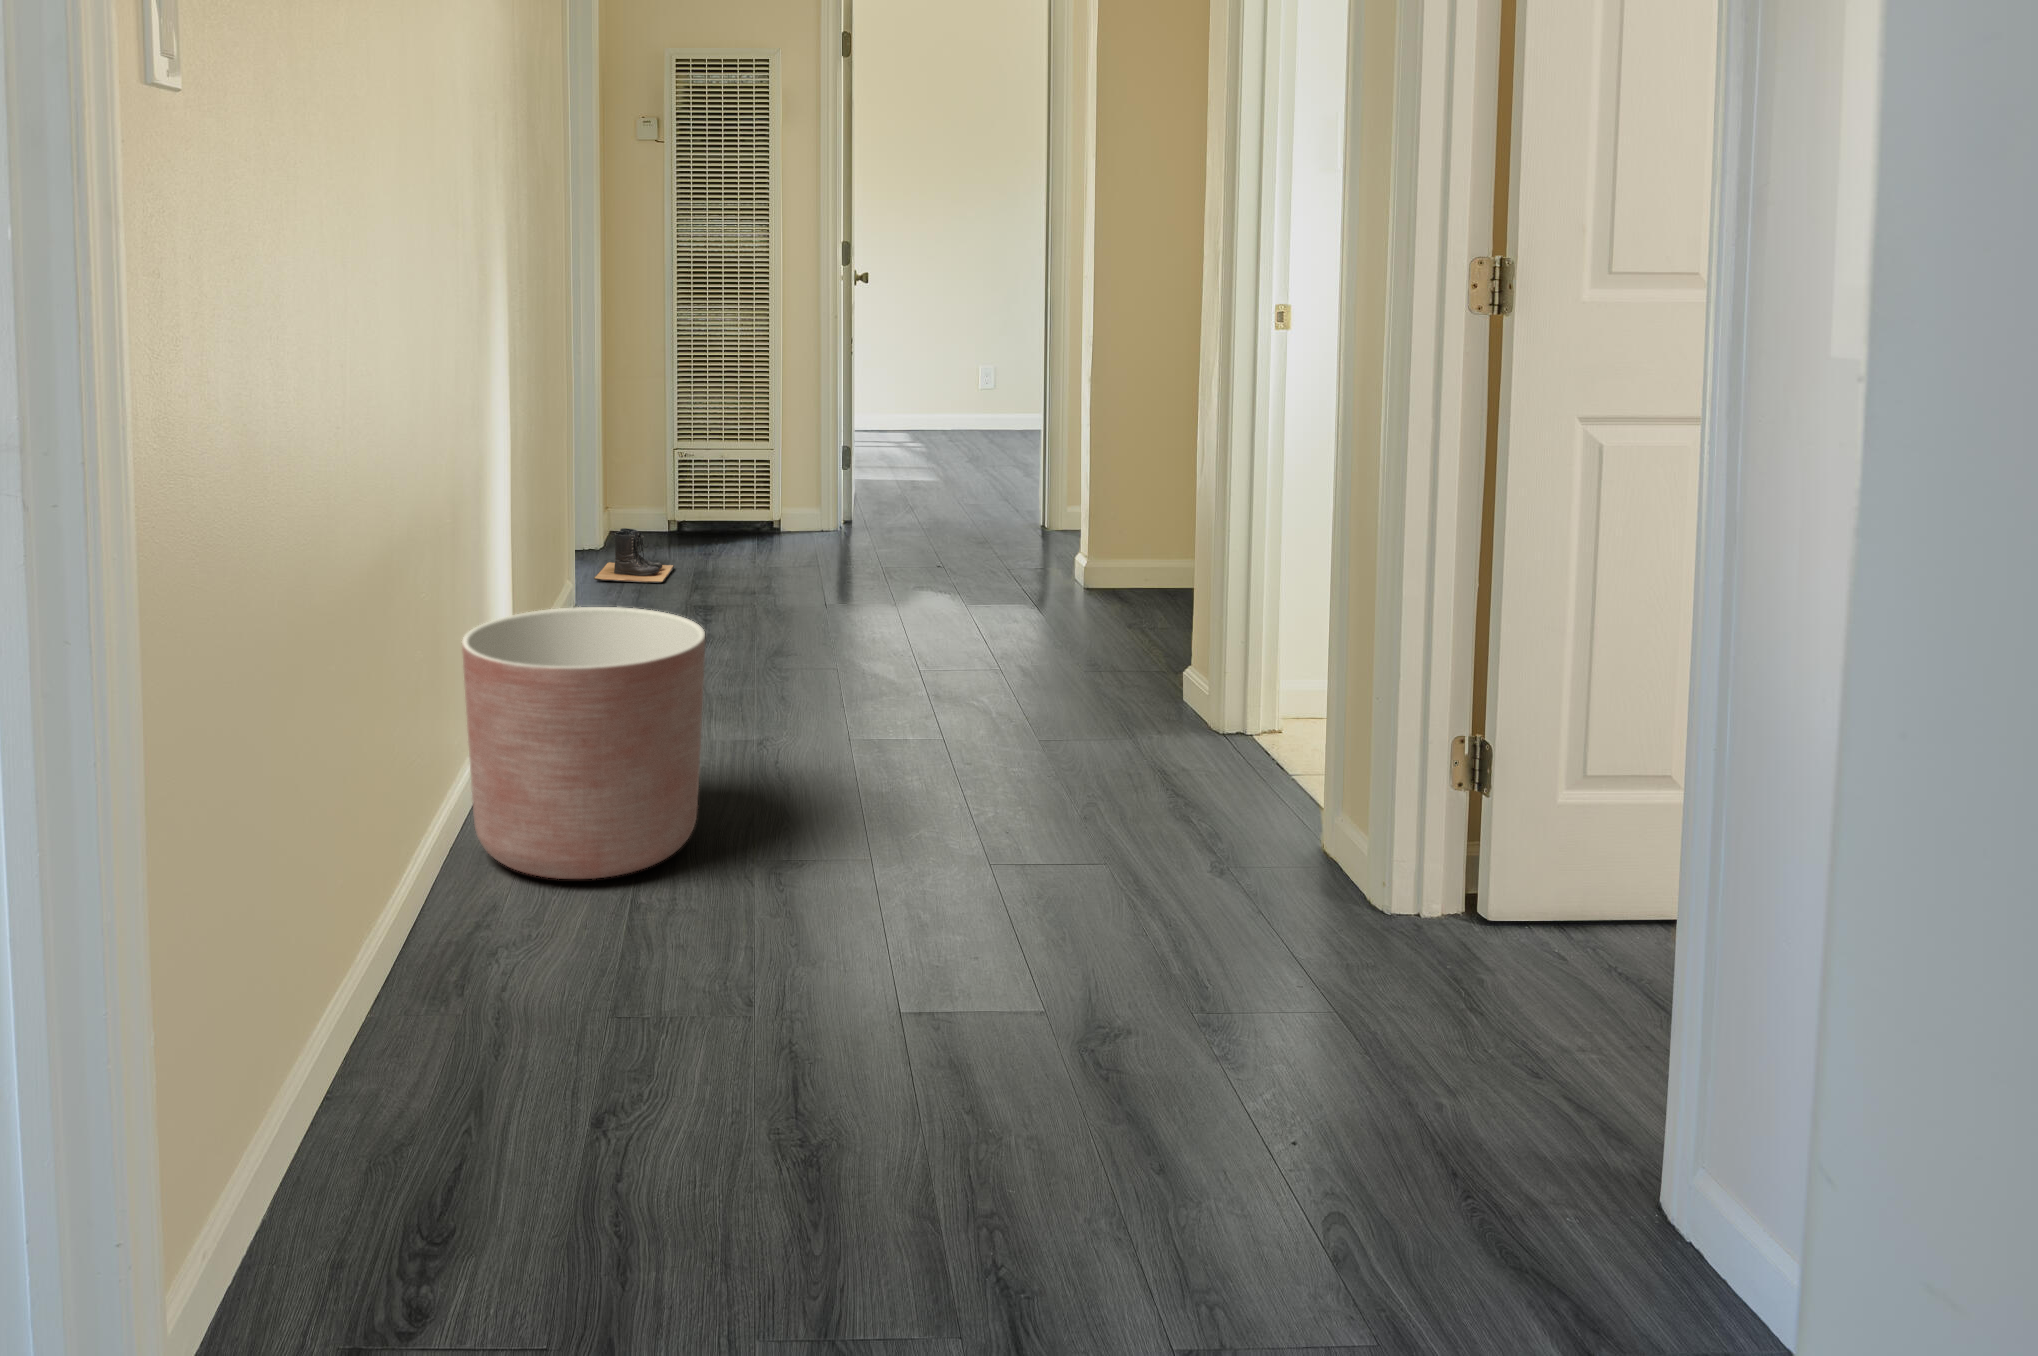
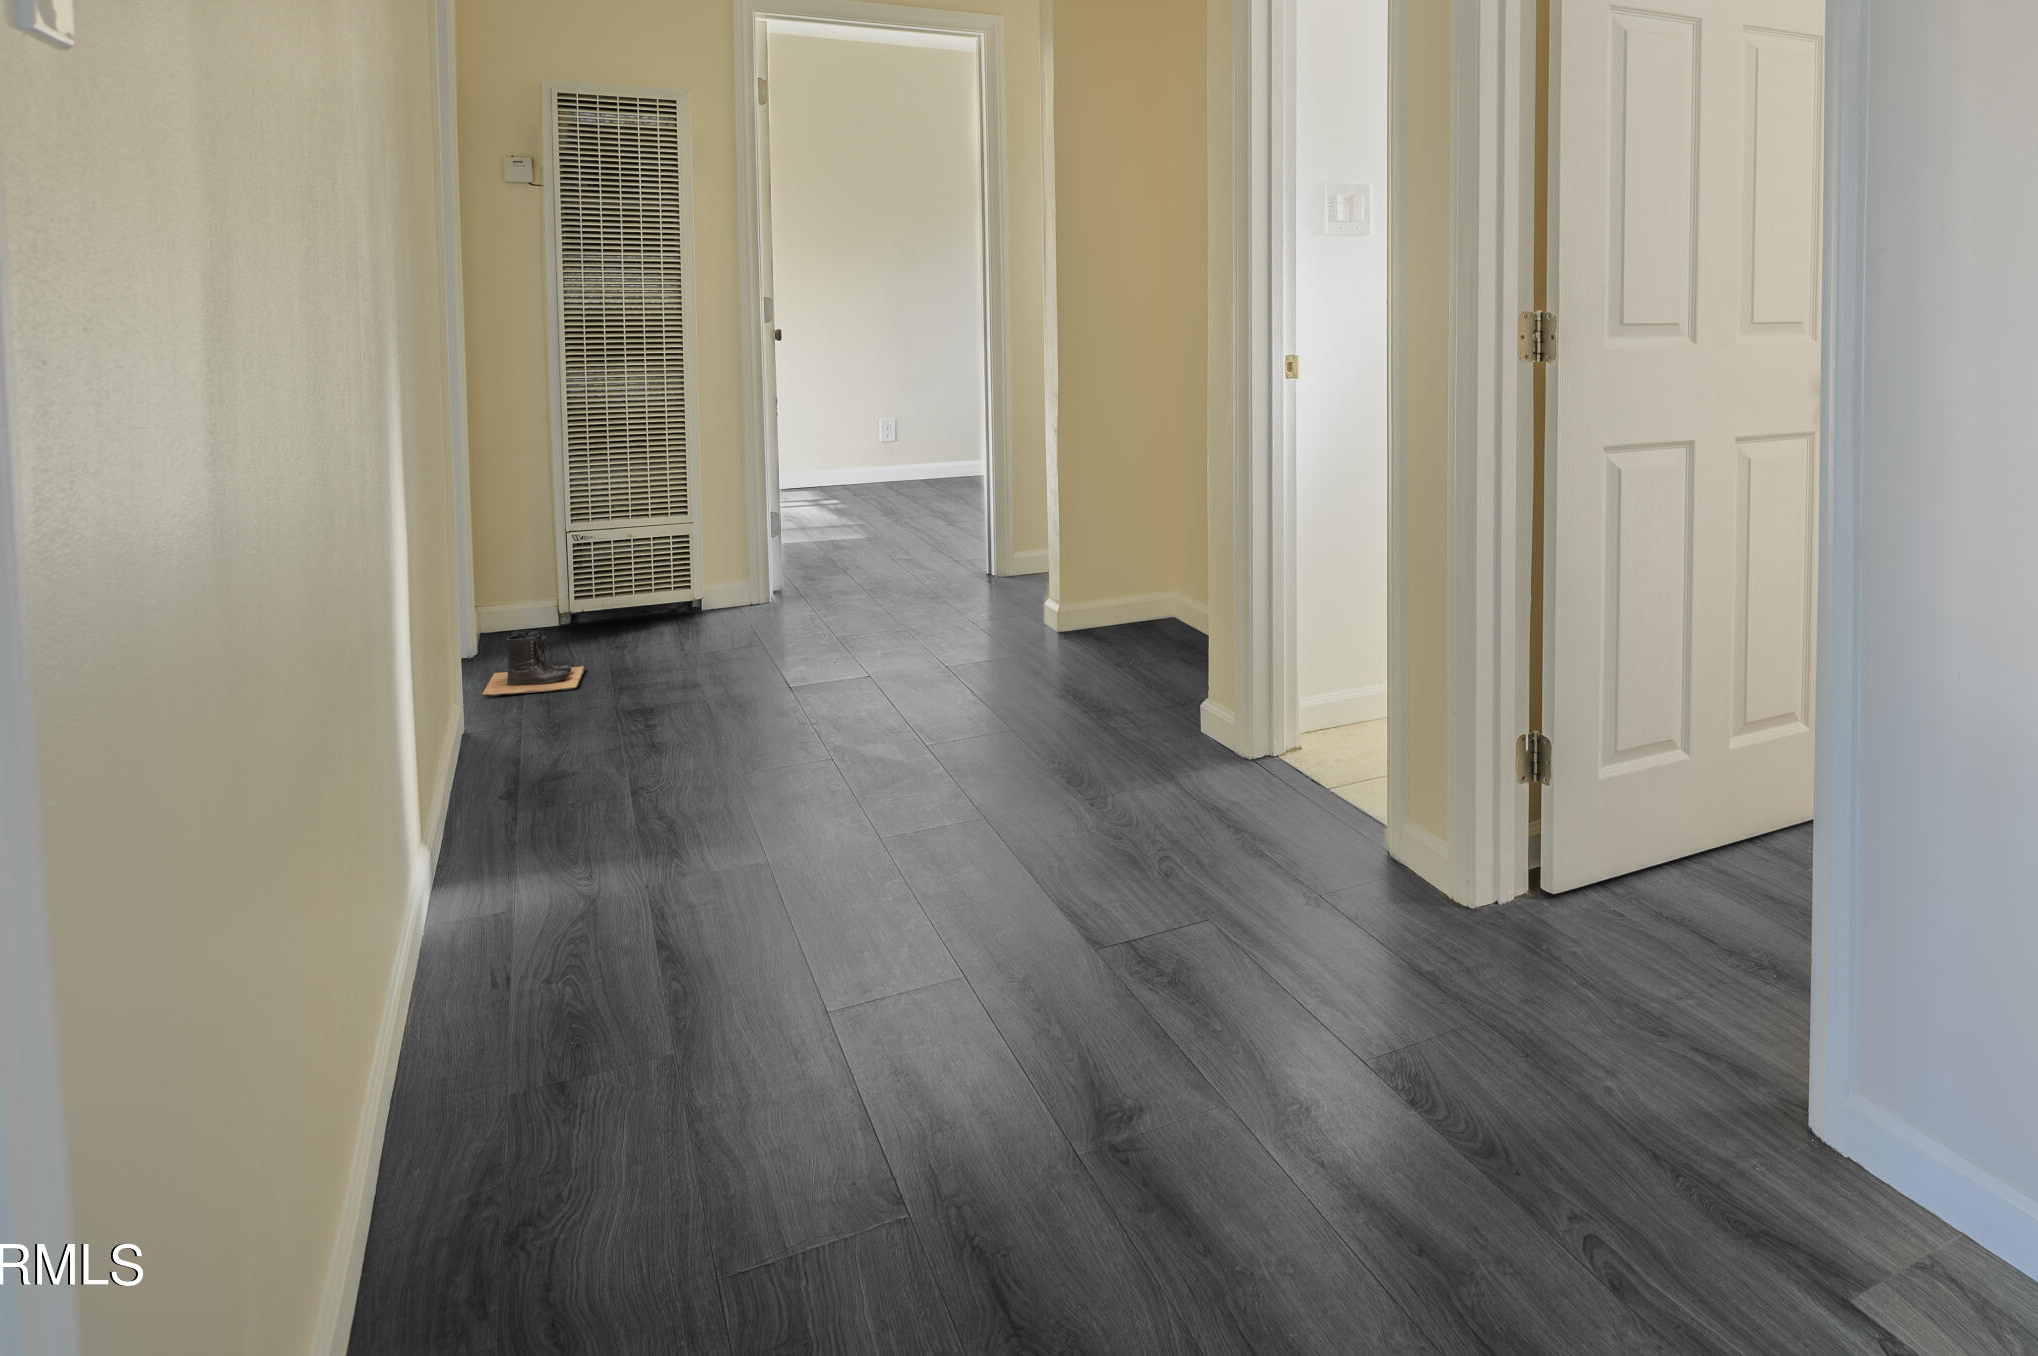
planter: present [462,607,705,879] -> none [414,733,756,1091]

